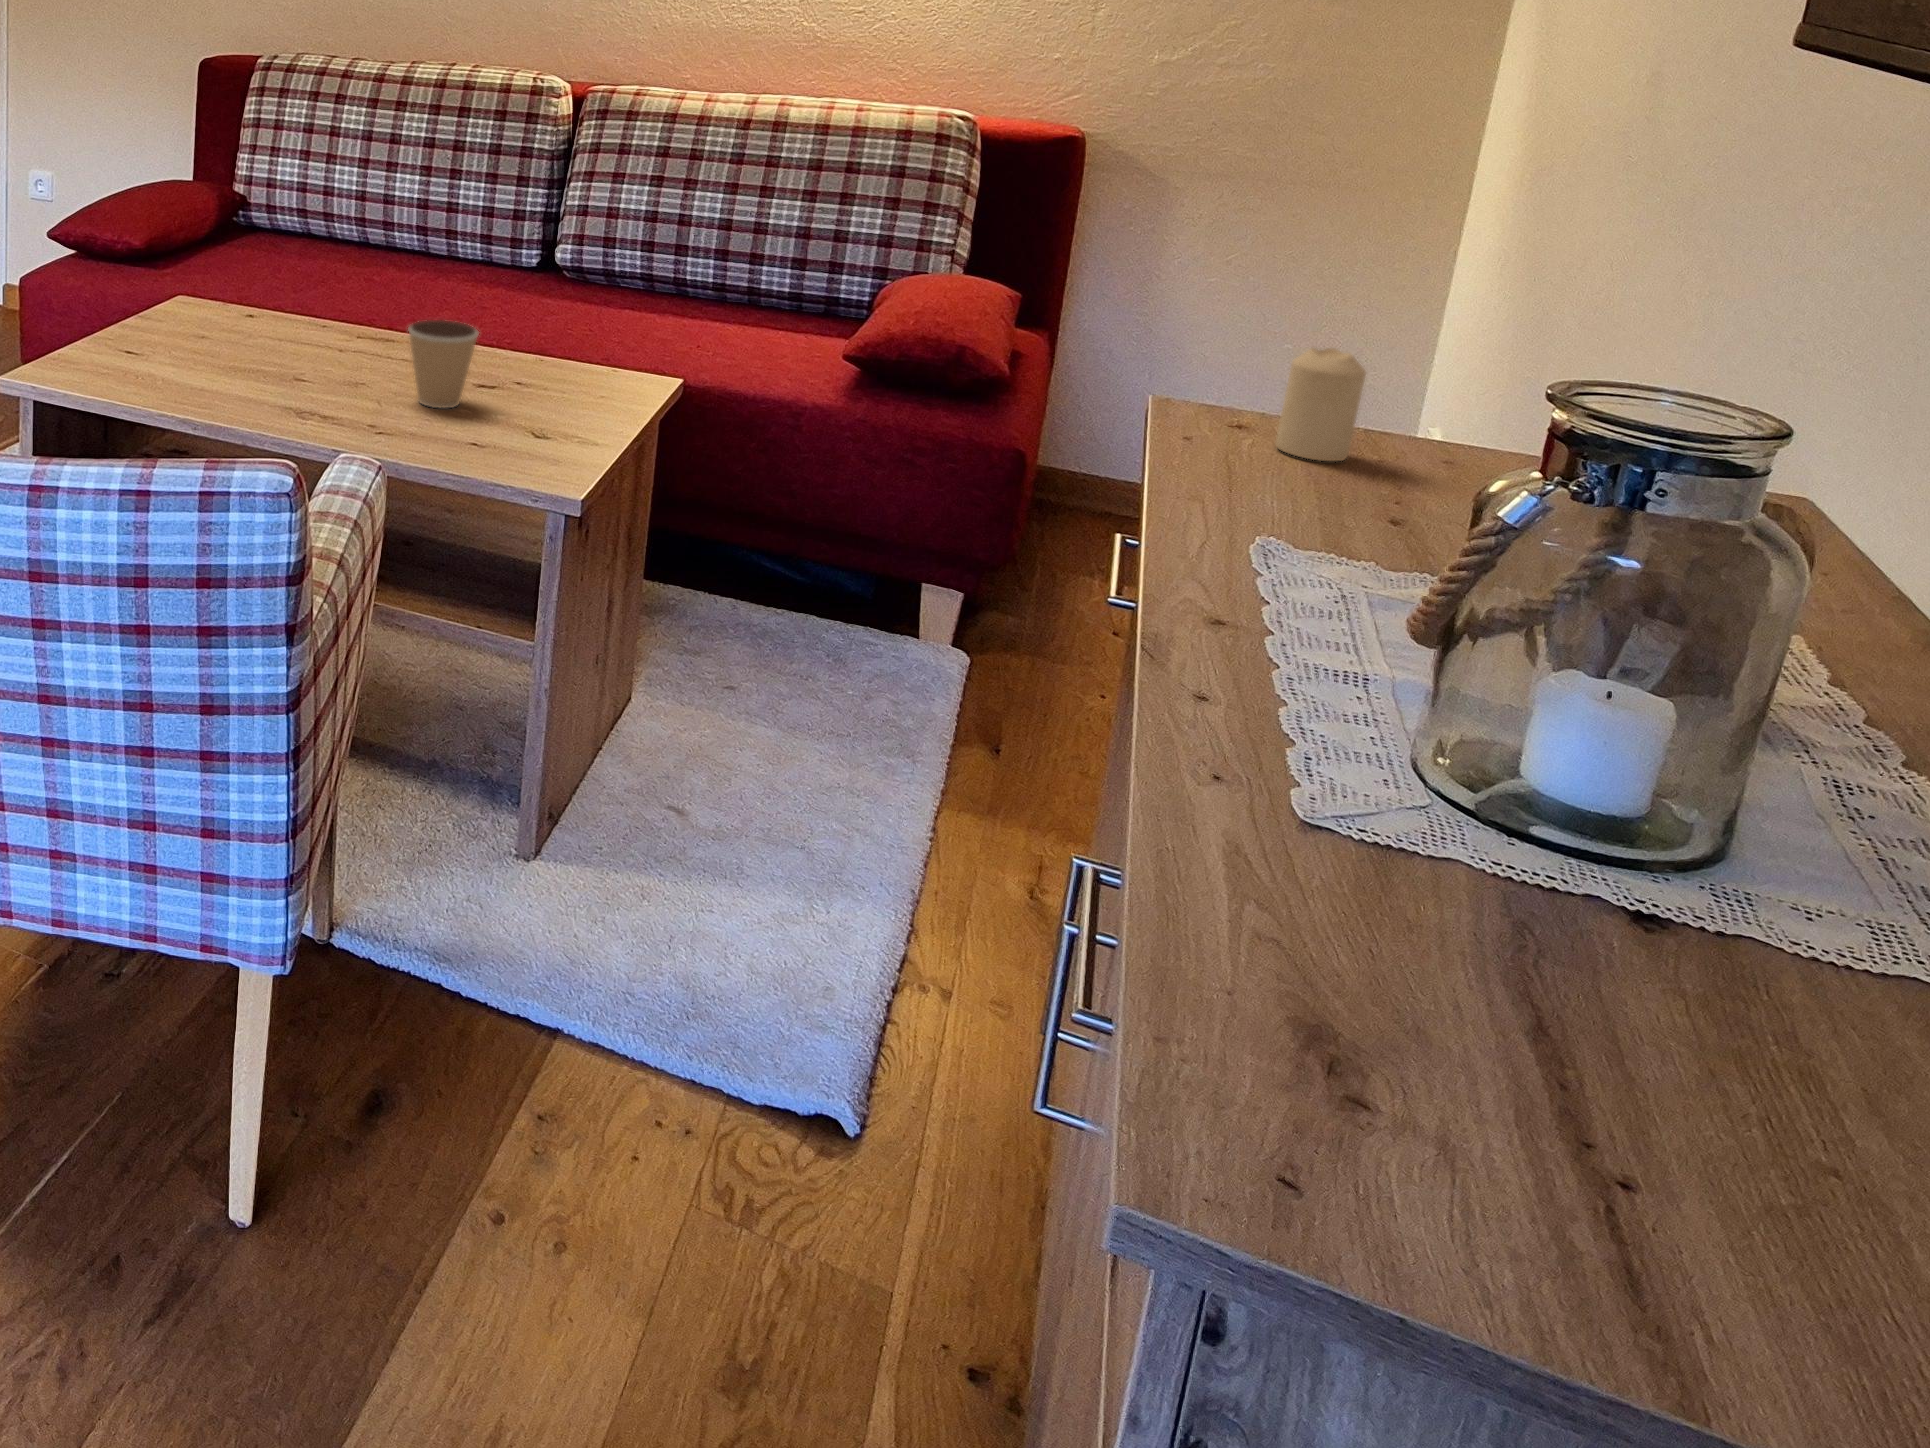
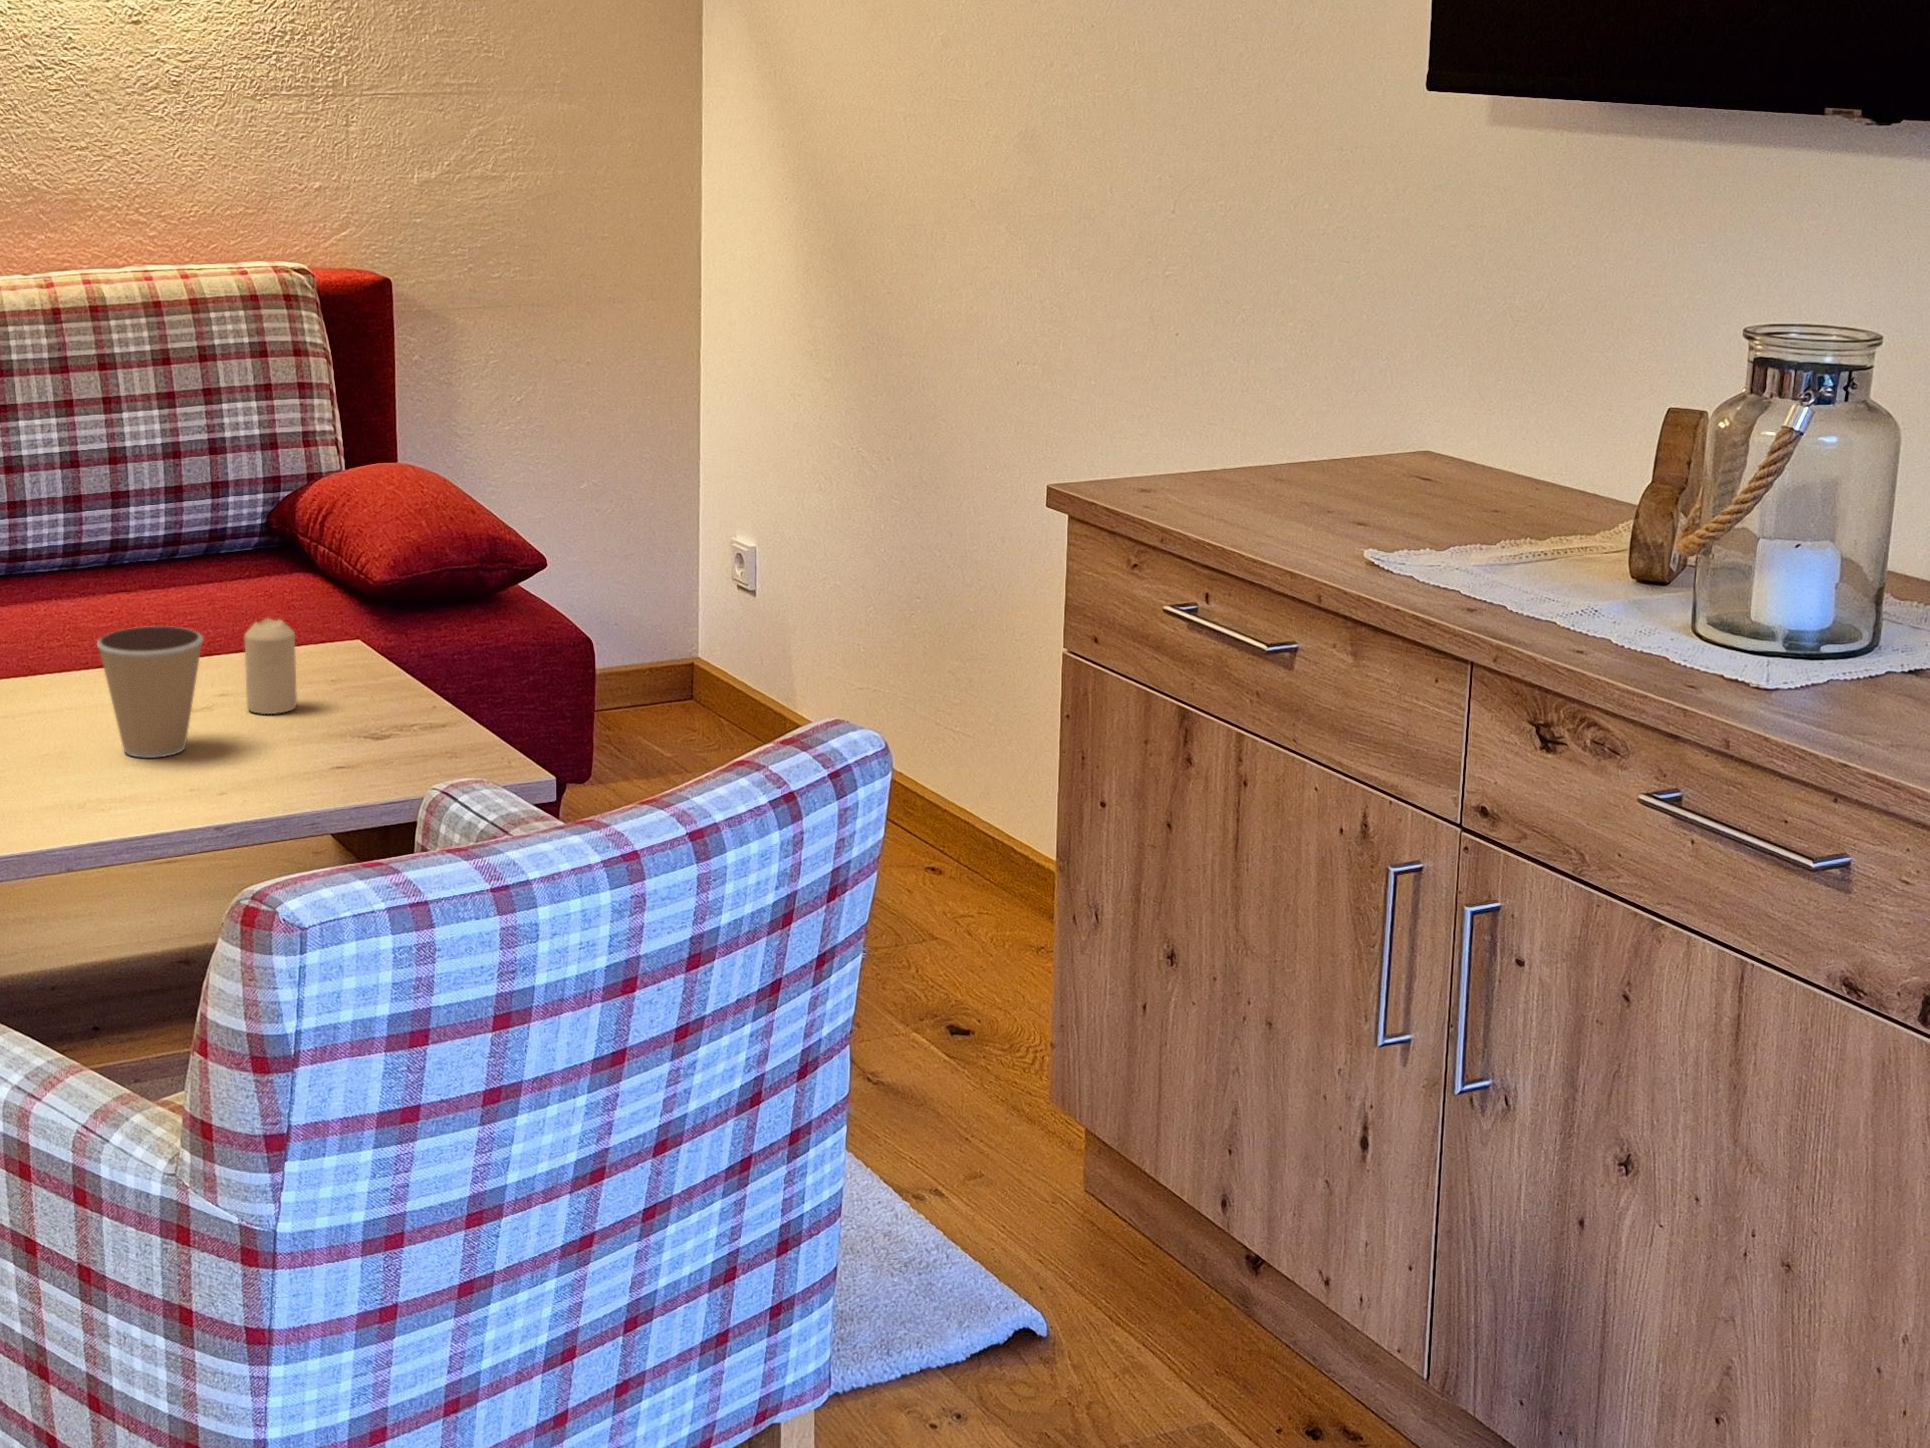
candle: present [1275,348,1366,461] -> present [245,618,297,714]

